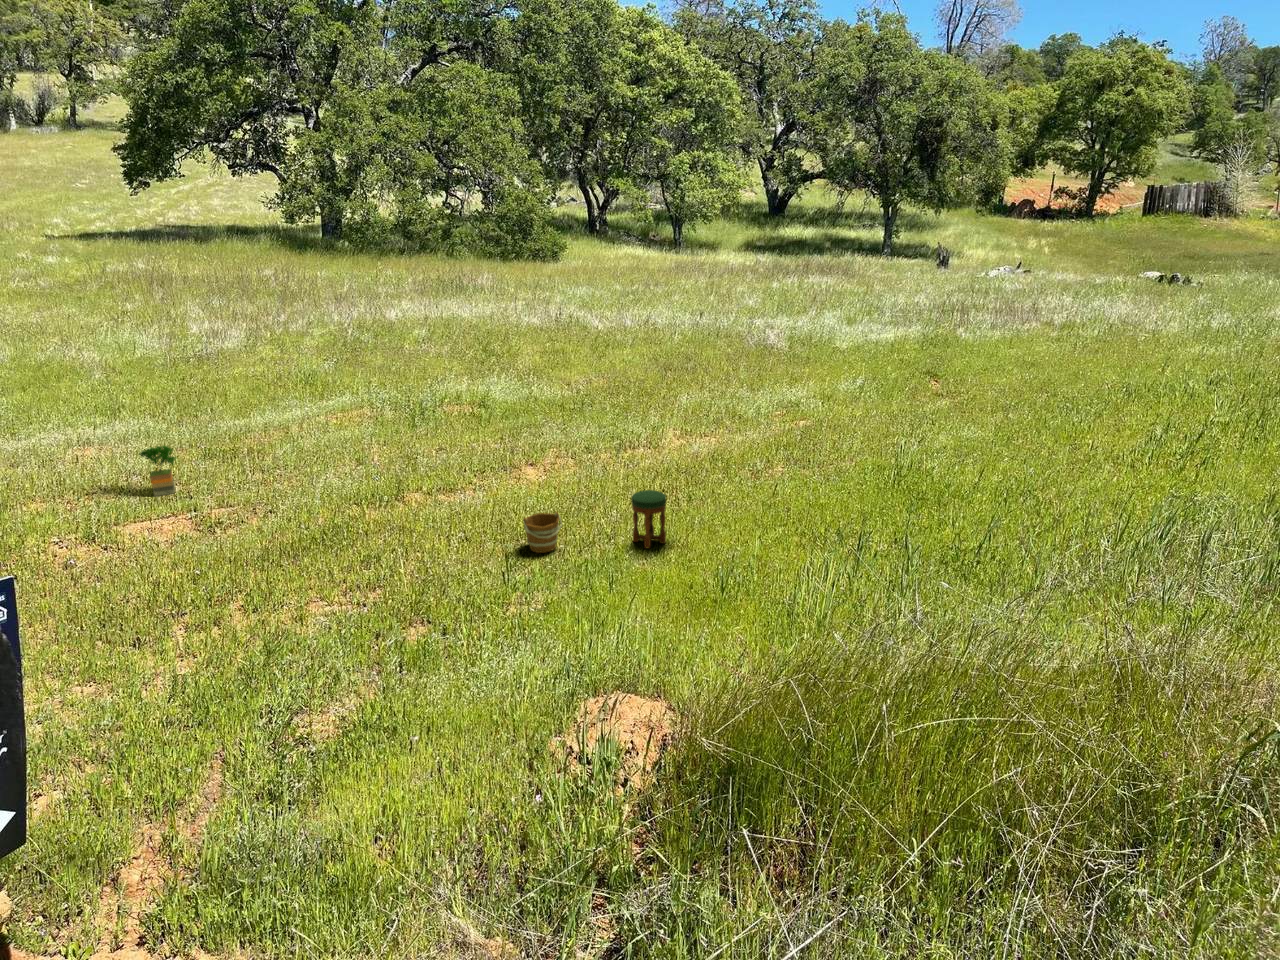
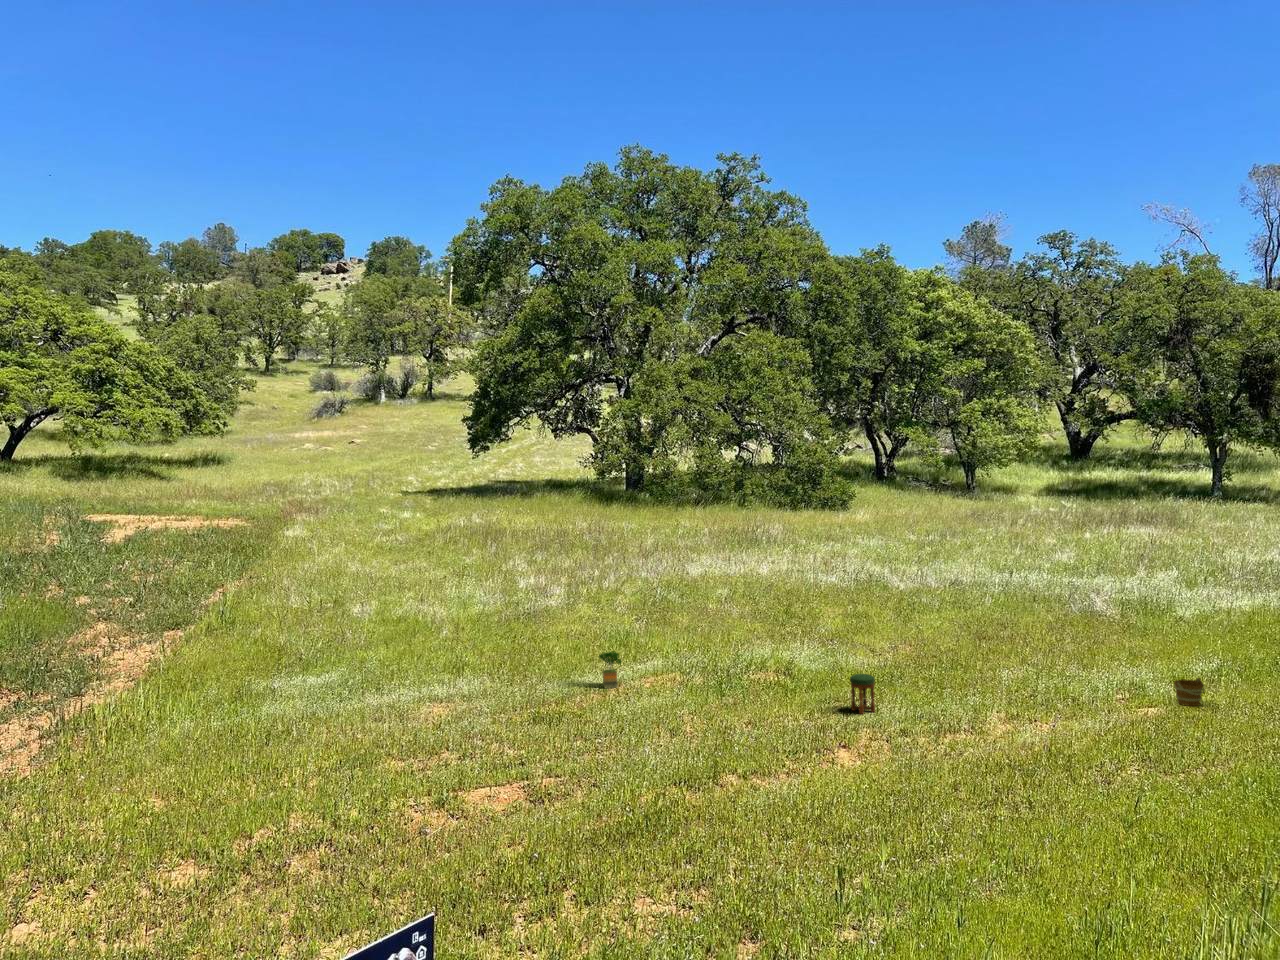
stool: present [631,490,666,548] -> present [850,674,875,714]
bucket: present [523,512,562,553] -> present [1174,678,1205,706]

